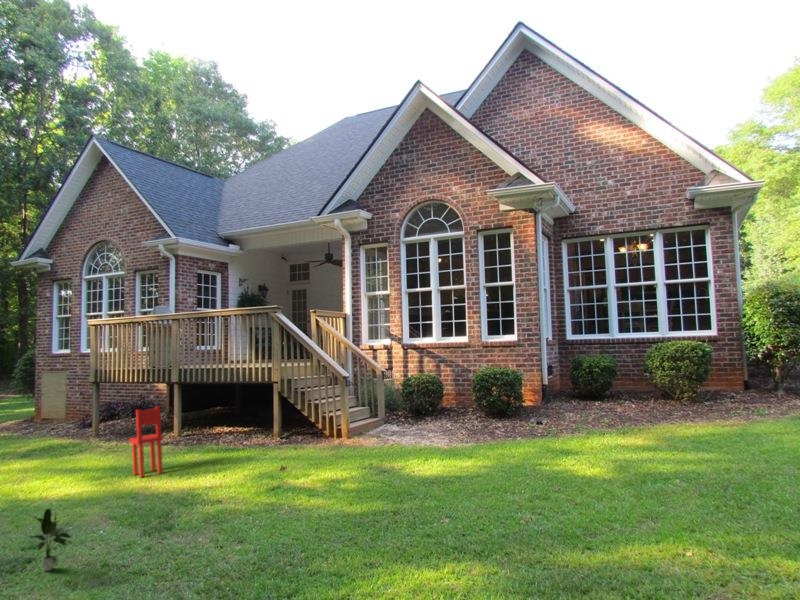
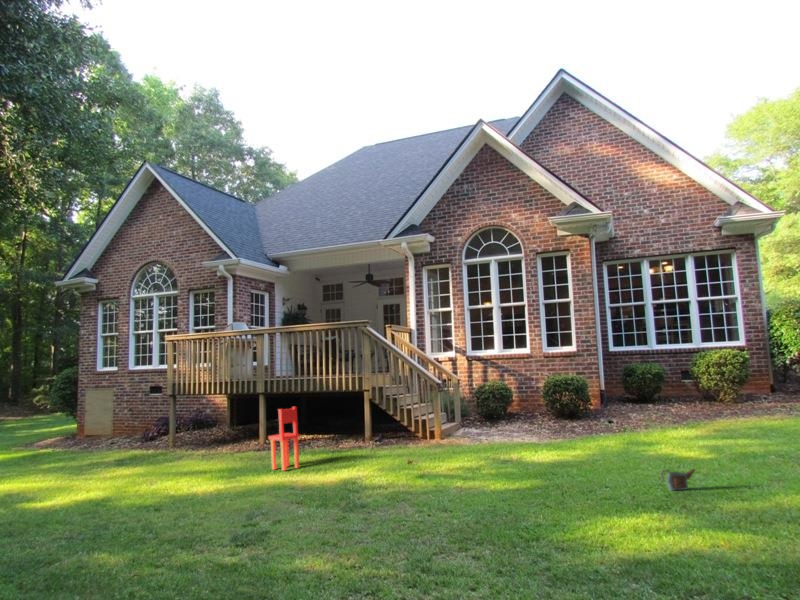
potted plant: present [29,509,71,571] -> none [292,475,326,527]
watering can: none [483,512,529,540] -> present [661,469,695,490]

